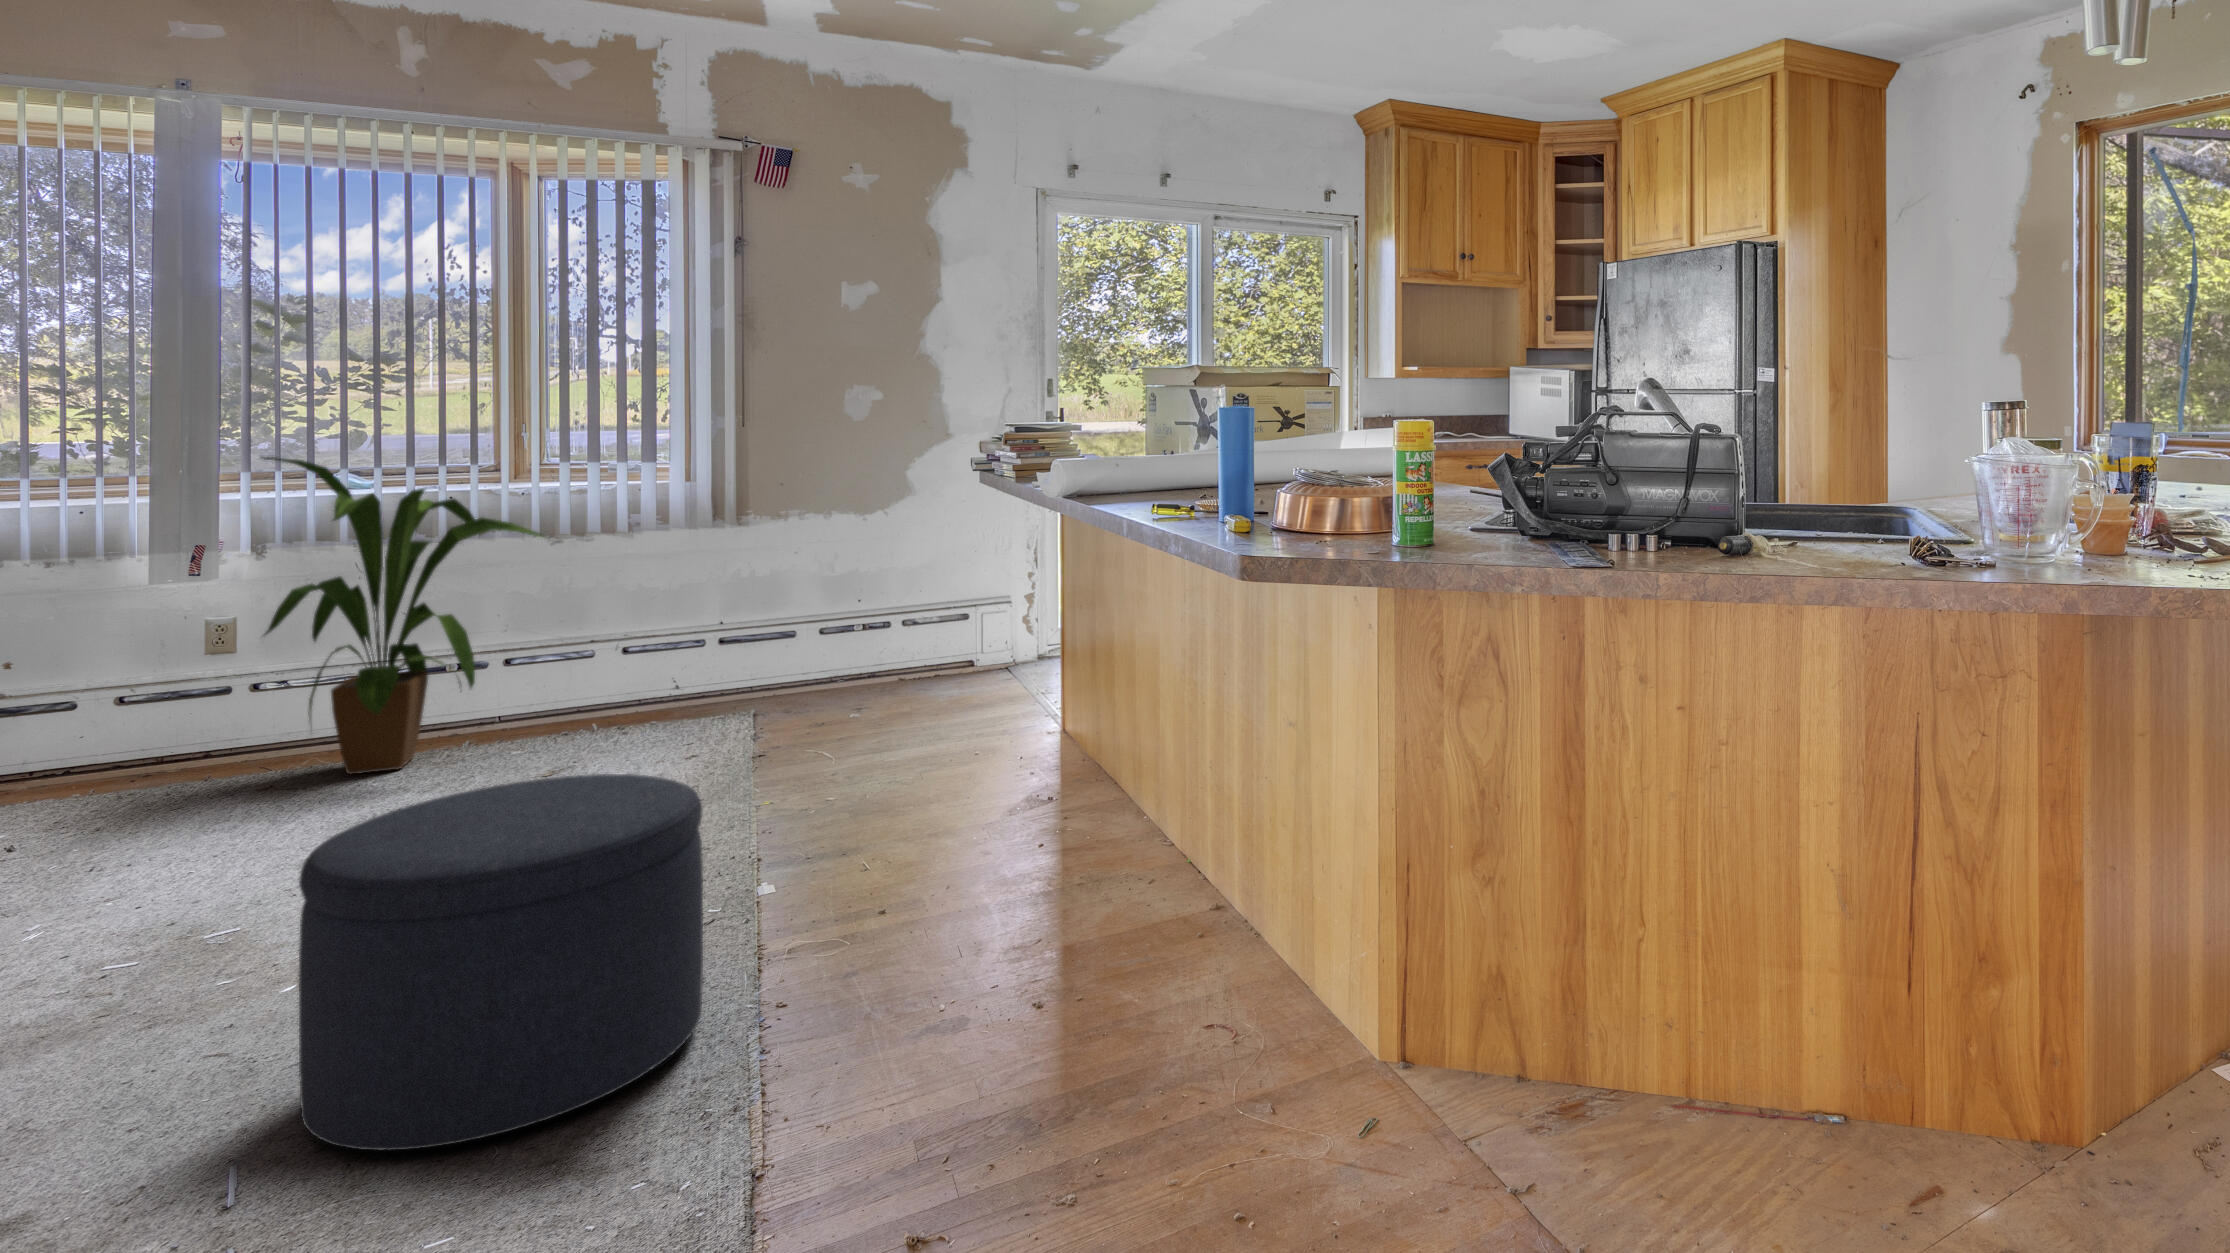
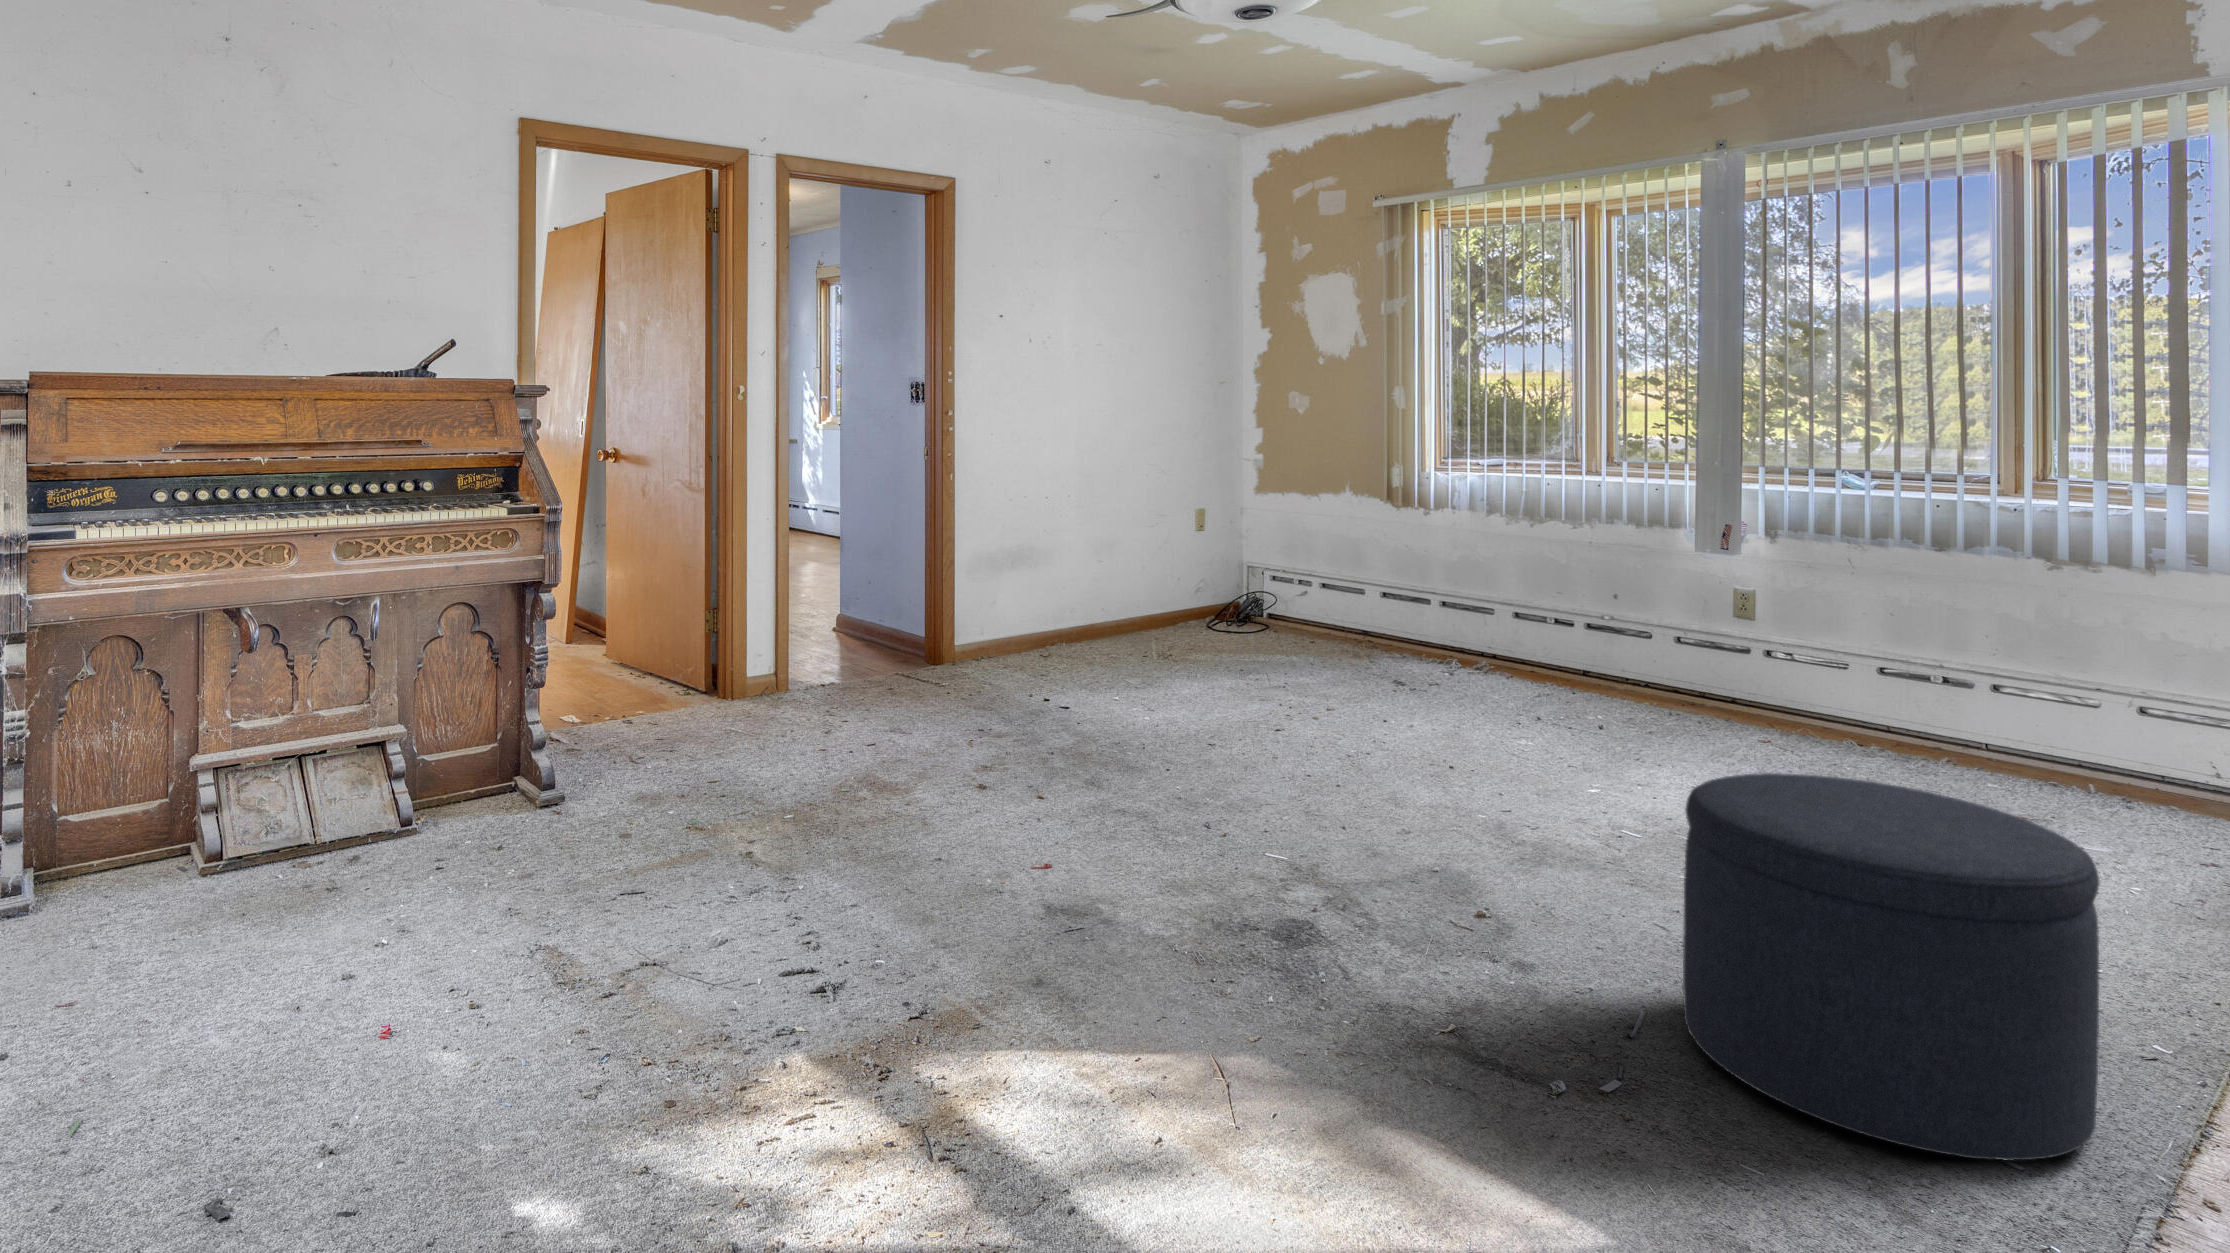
house plant: present [265,457,547,774] -> none [1755,454,2041,763]

